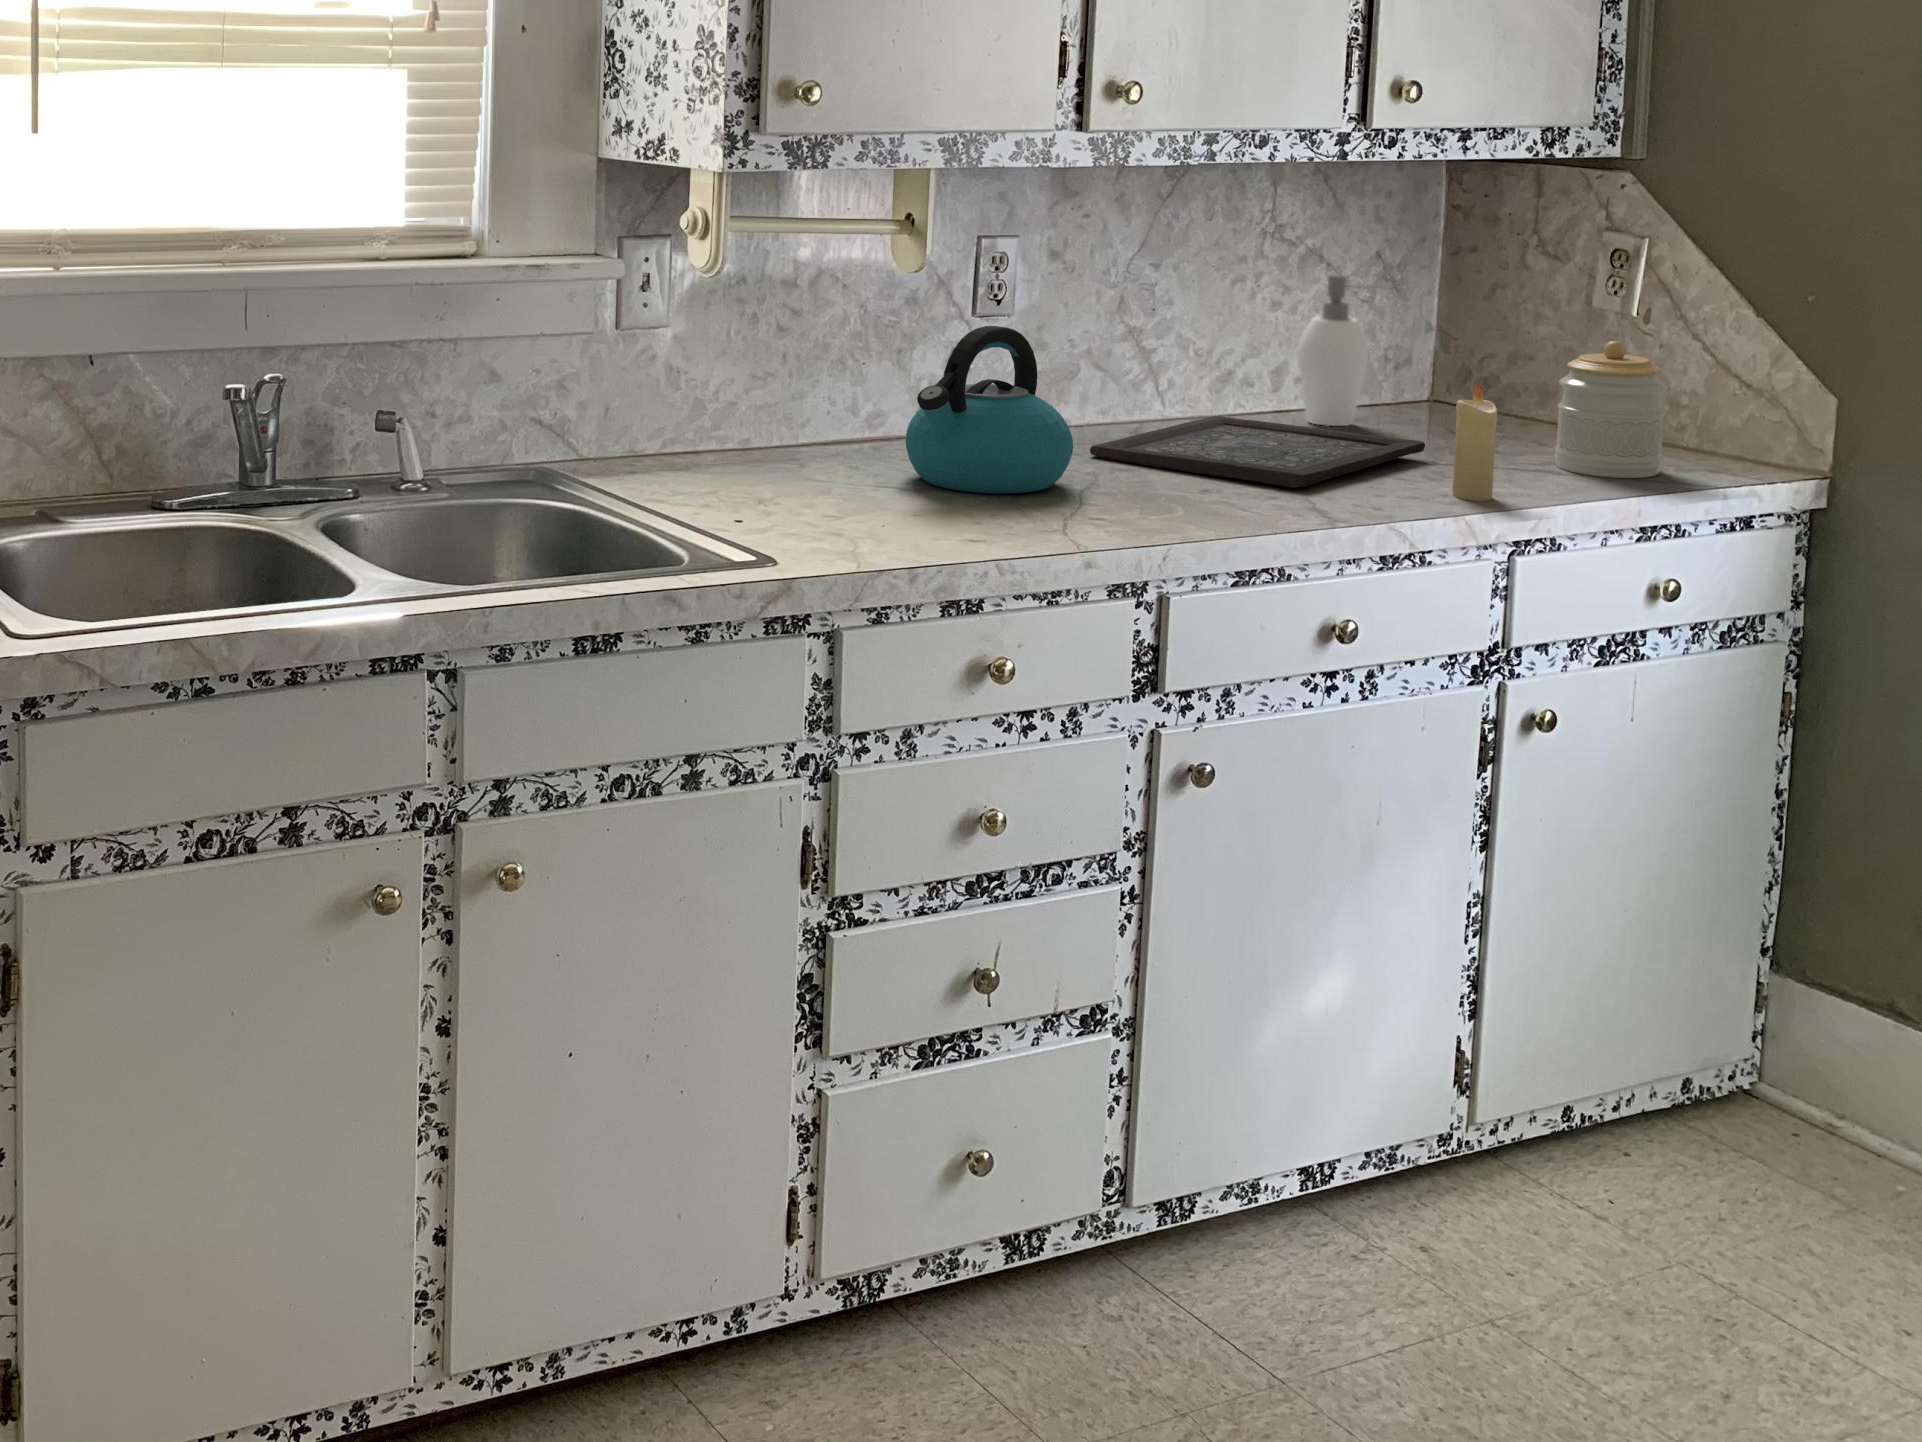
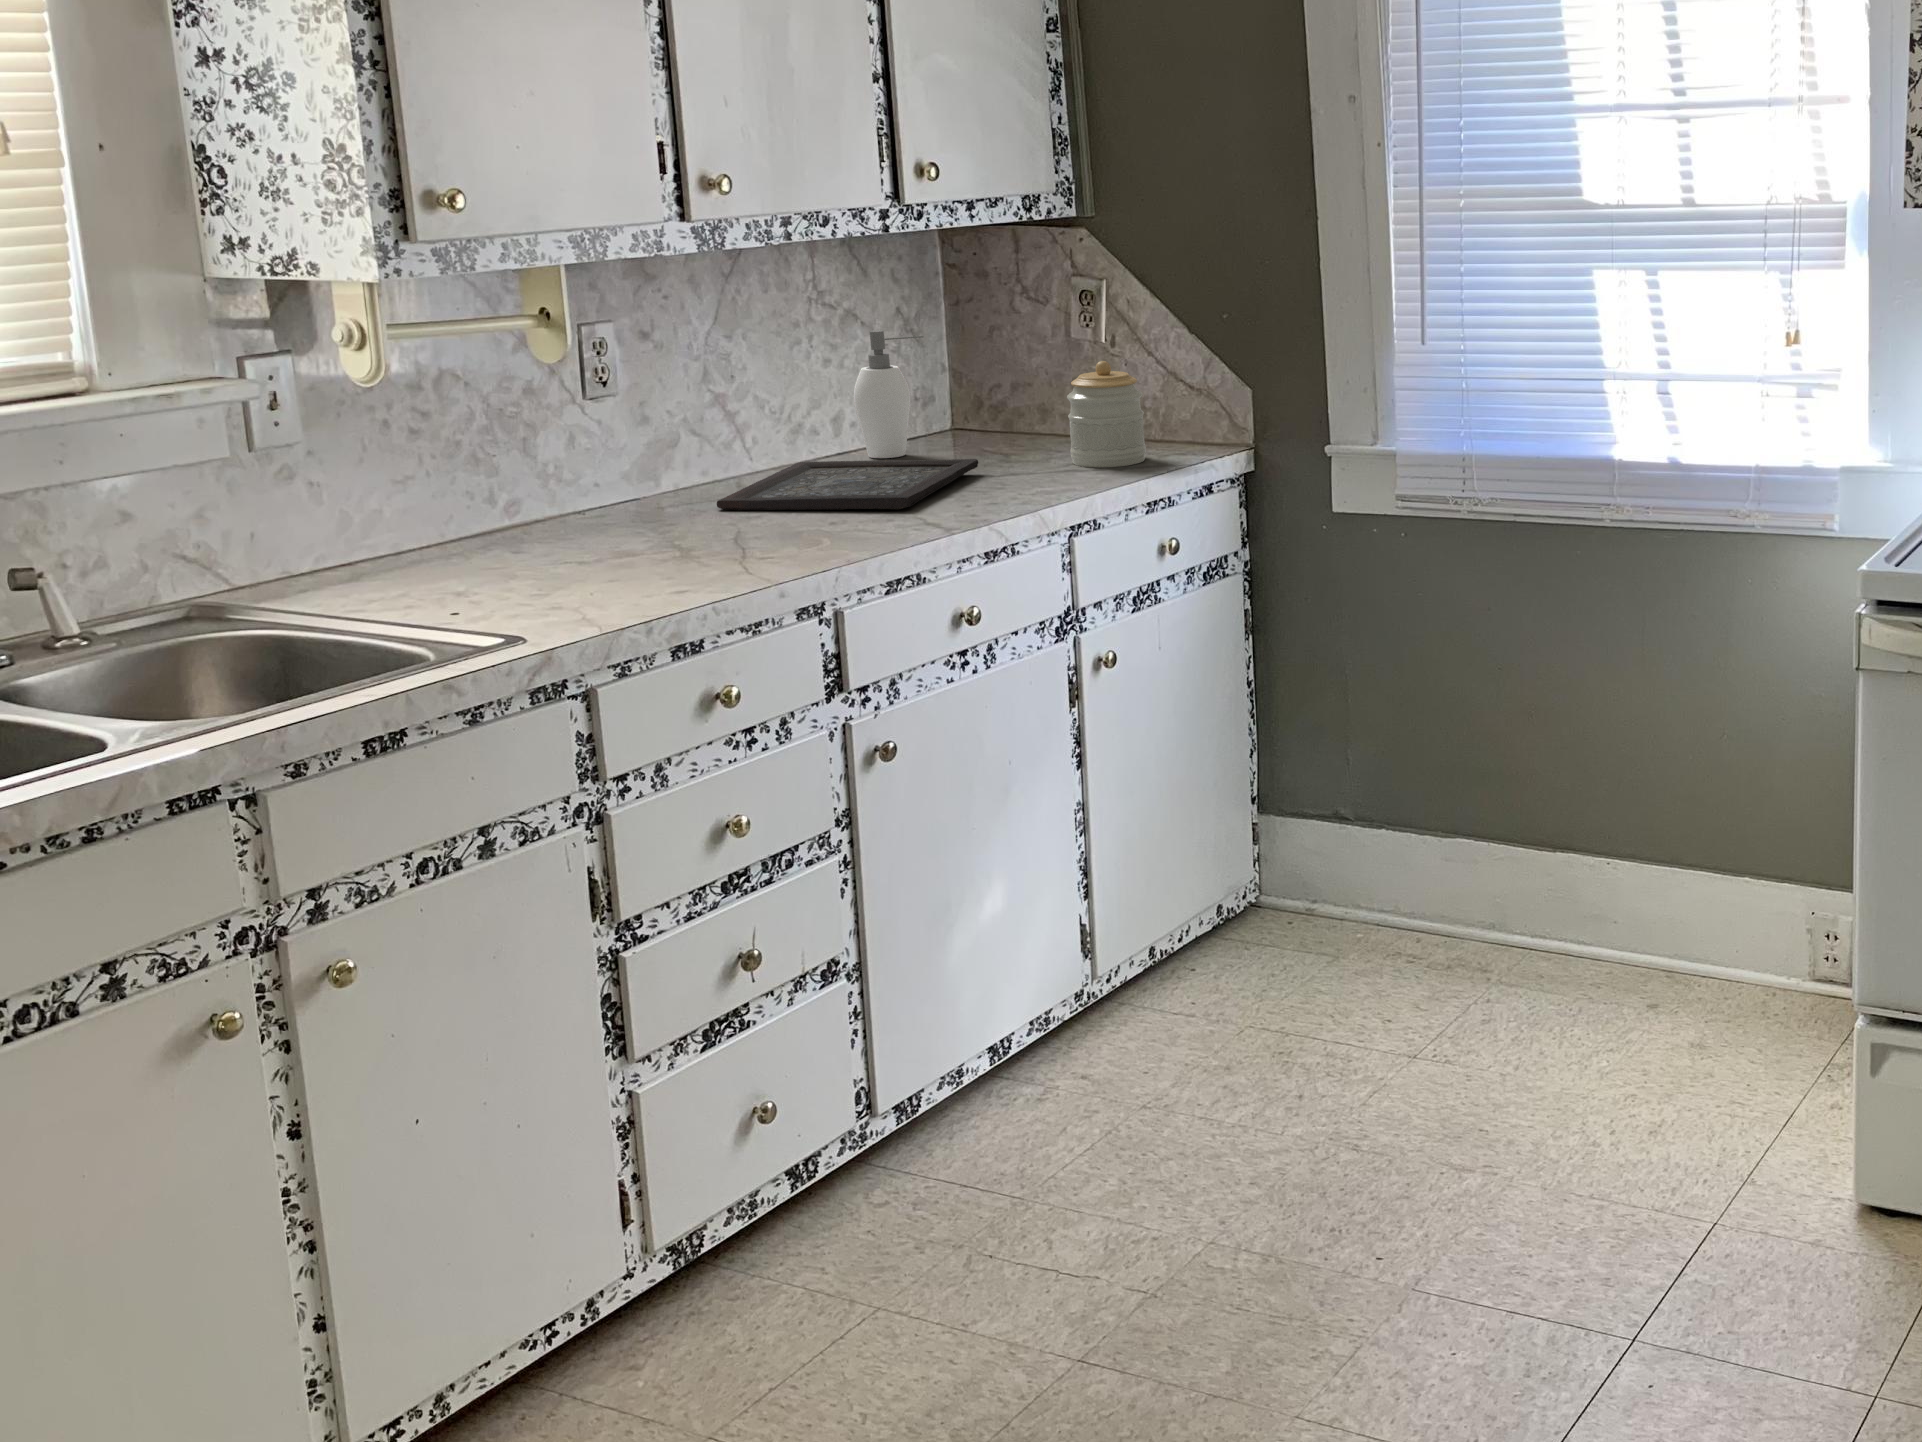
kettle: present [906,326,1073,493] -> none [566,404,722,555]
candle: present [1452,381,1497,501] -> none [1012,403,1047,499]

